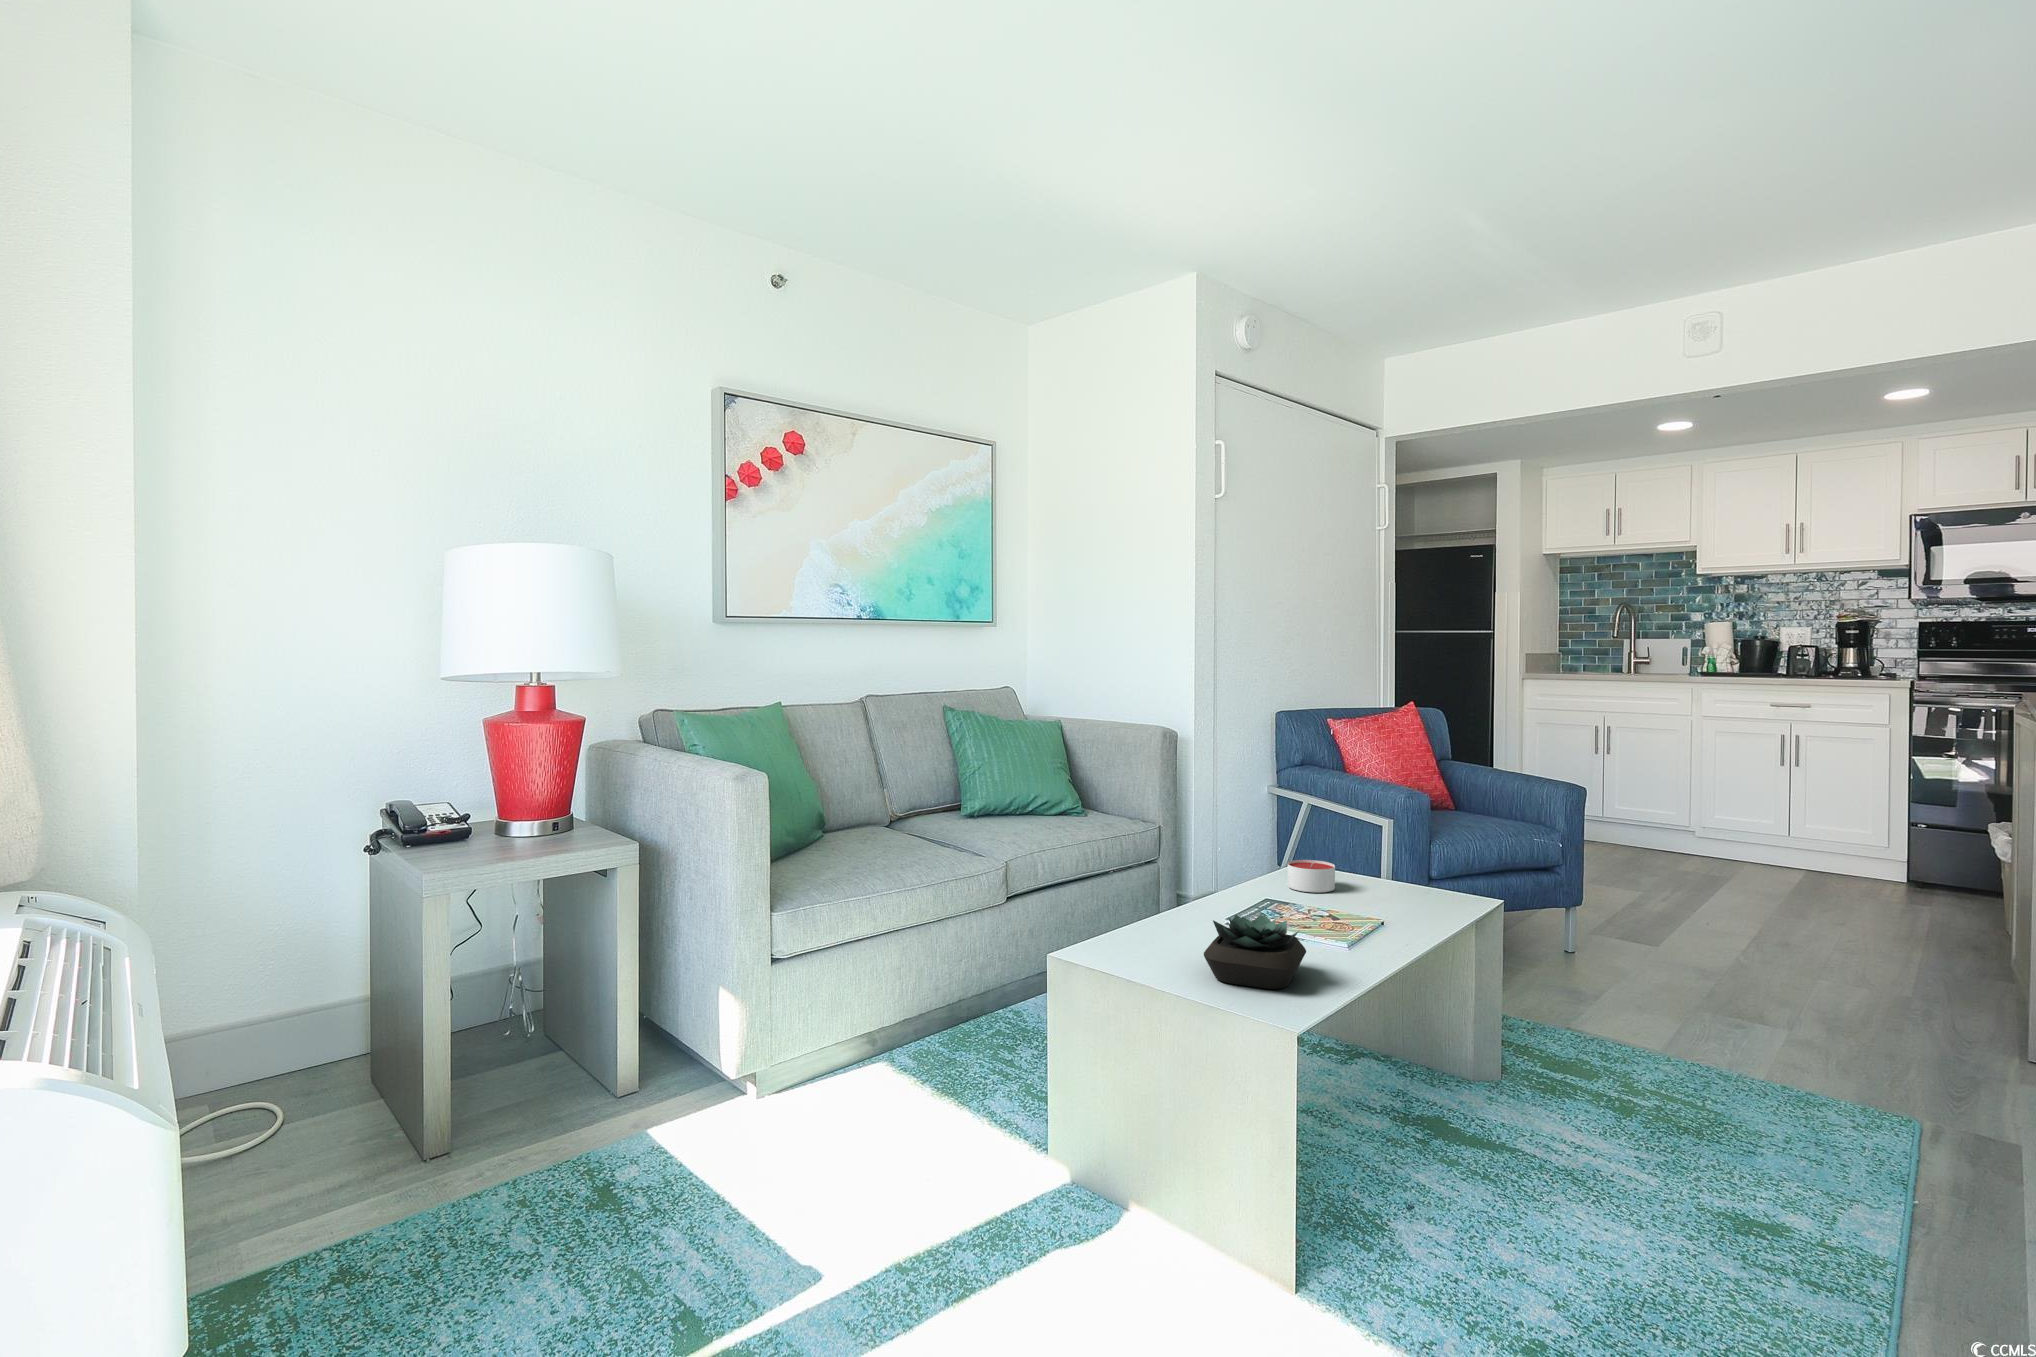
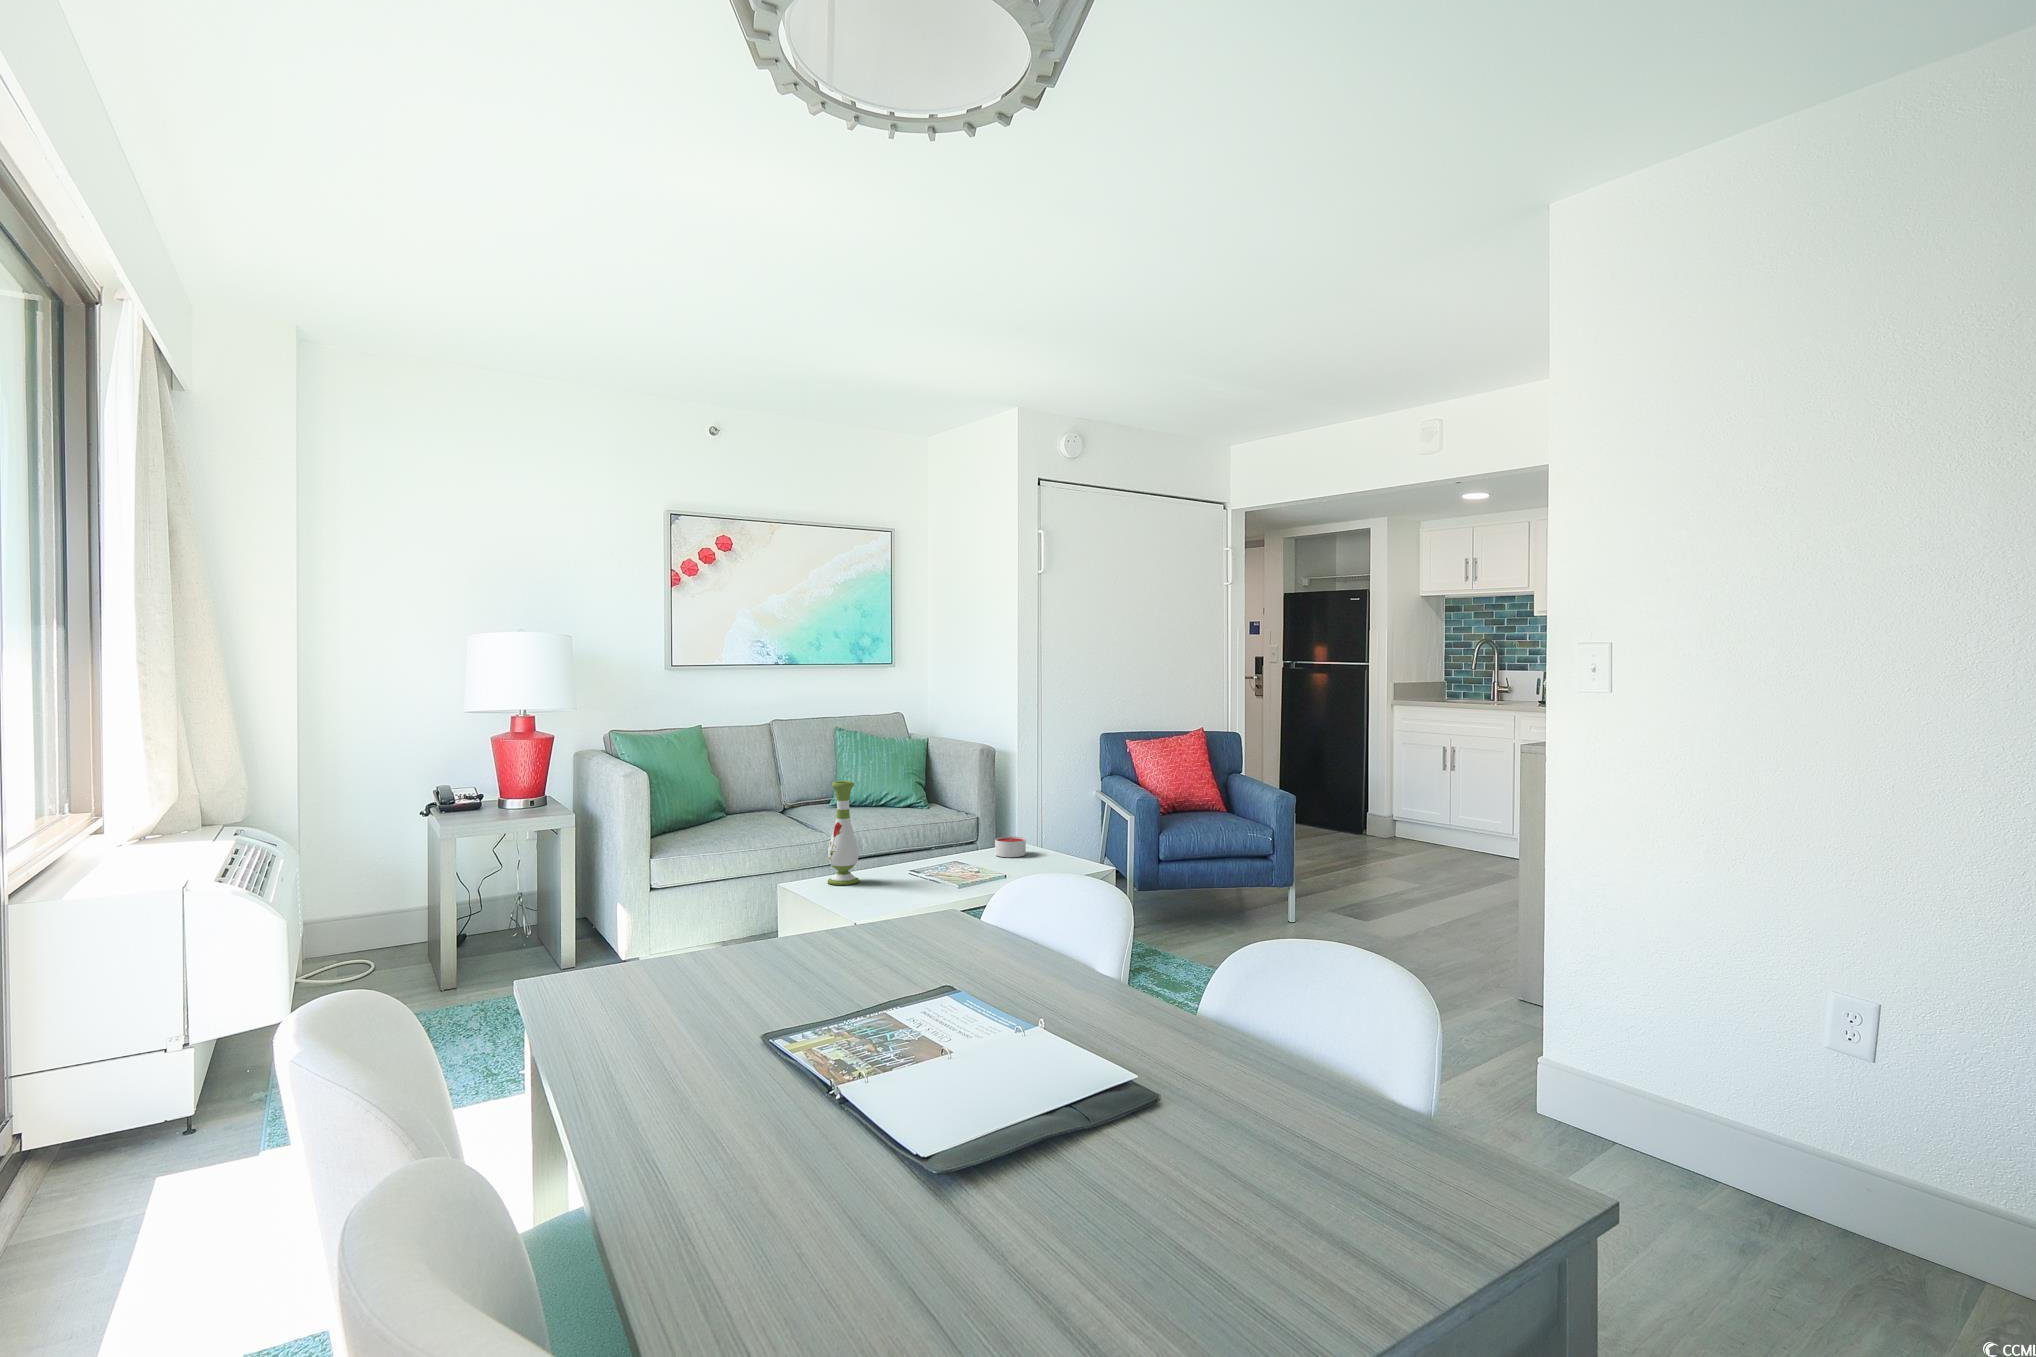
vase: none [1117,783,1169,956] -> present [828,781,859,885]
succulent plant: present [1204,915,1306,989] -> none [851,860,917,901]

